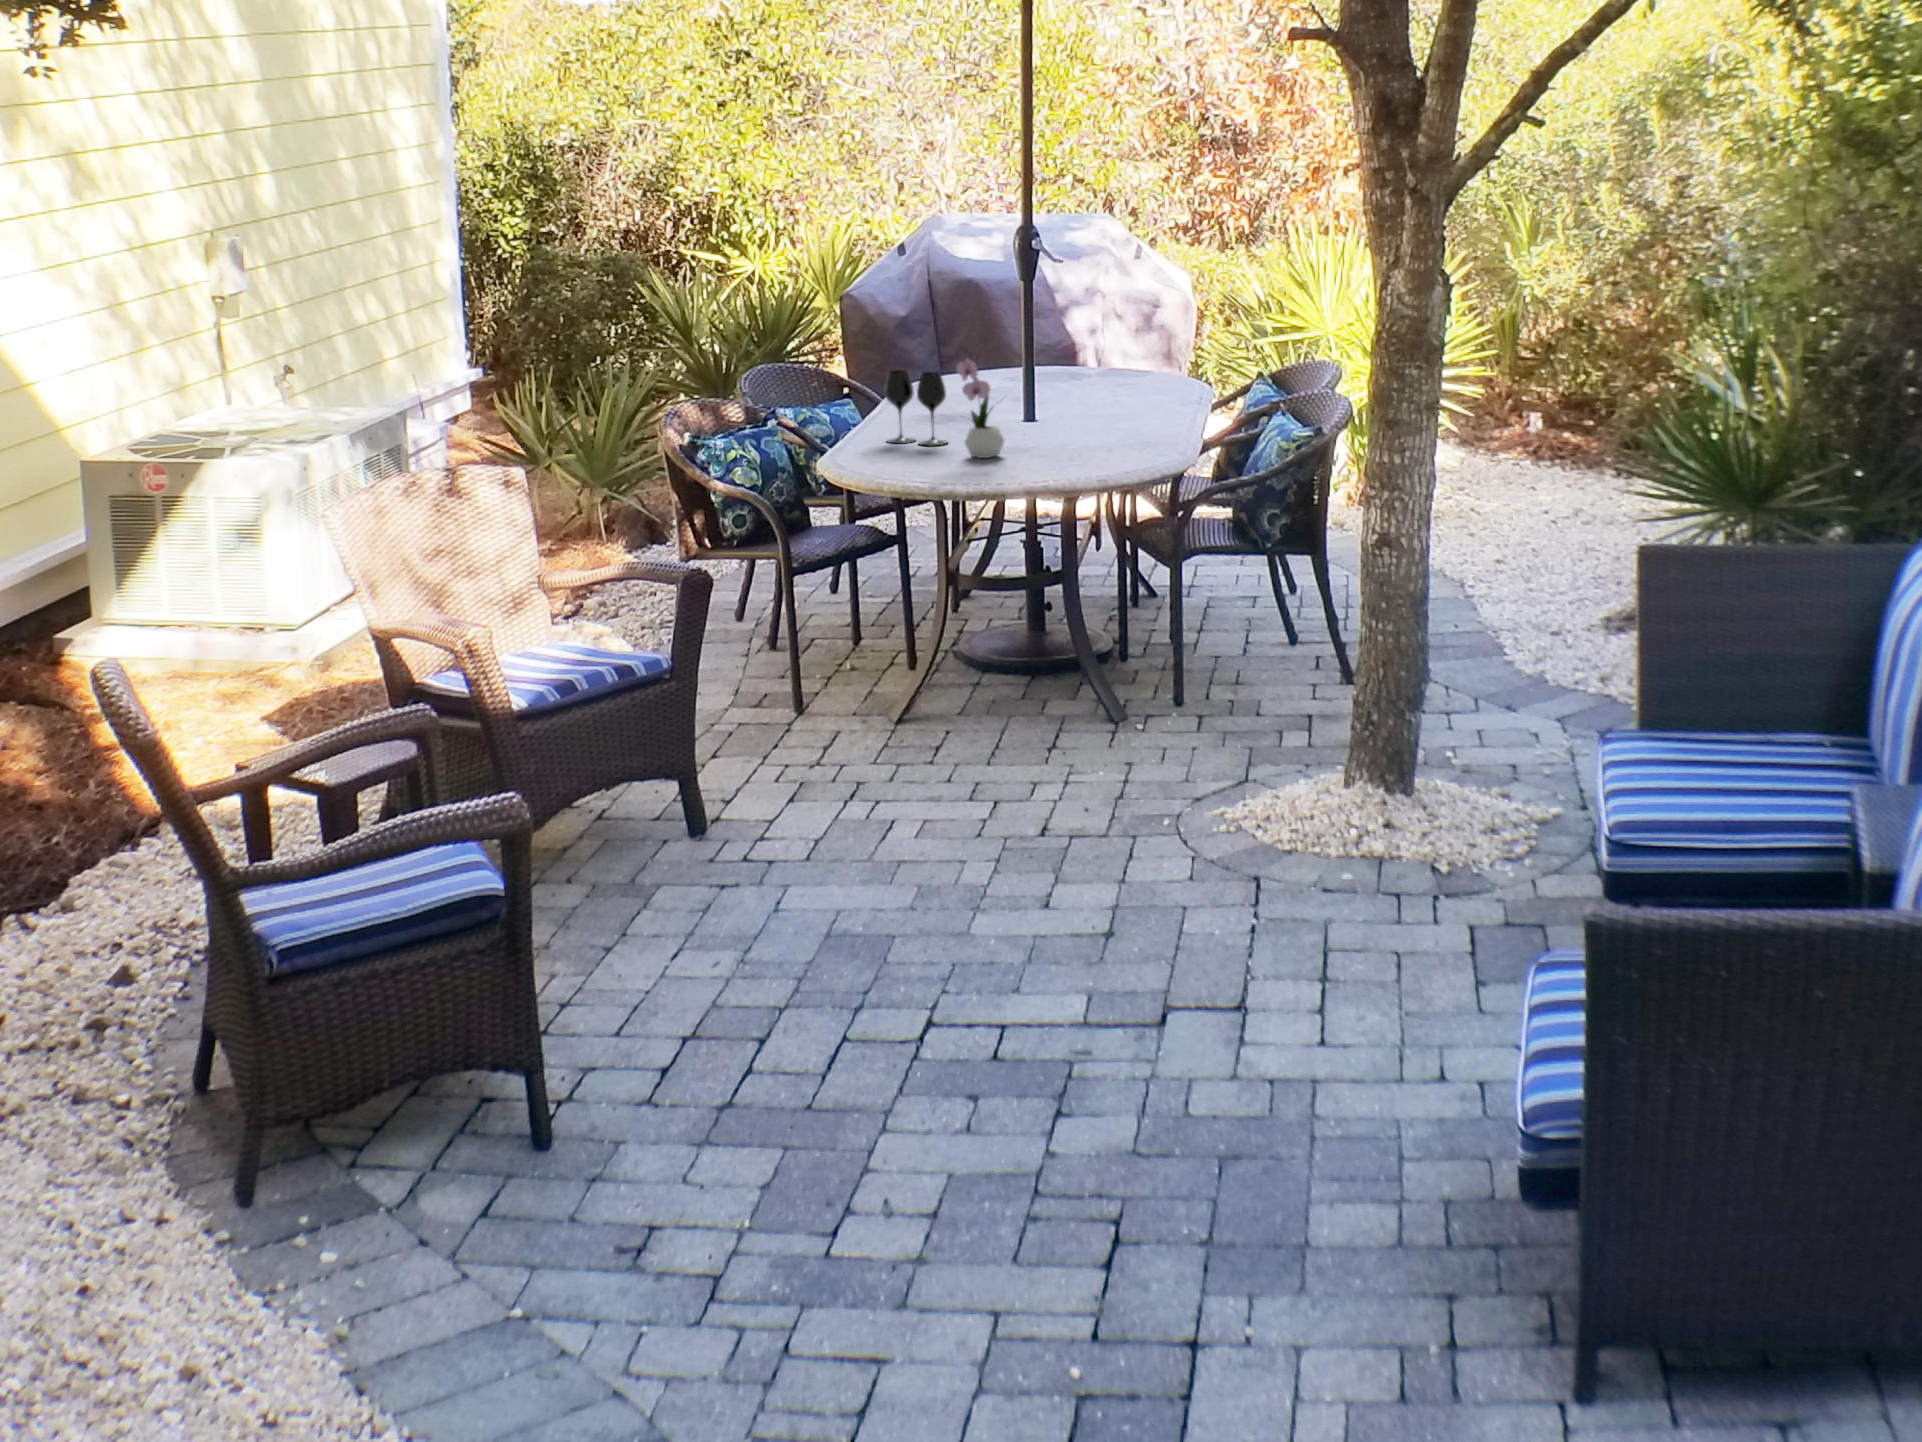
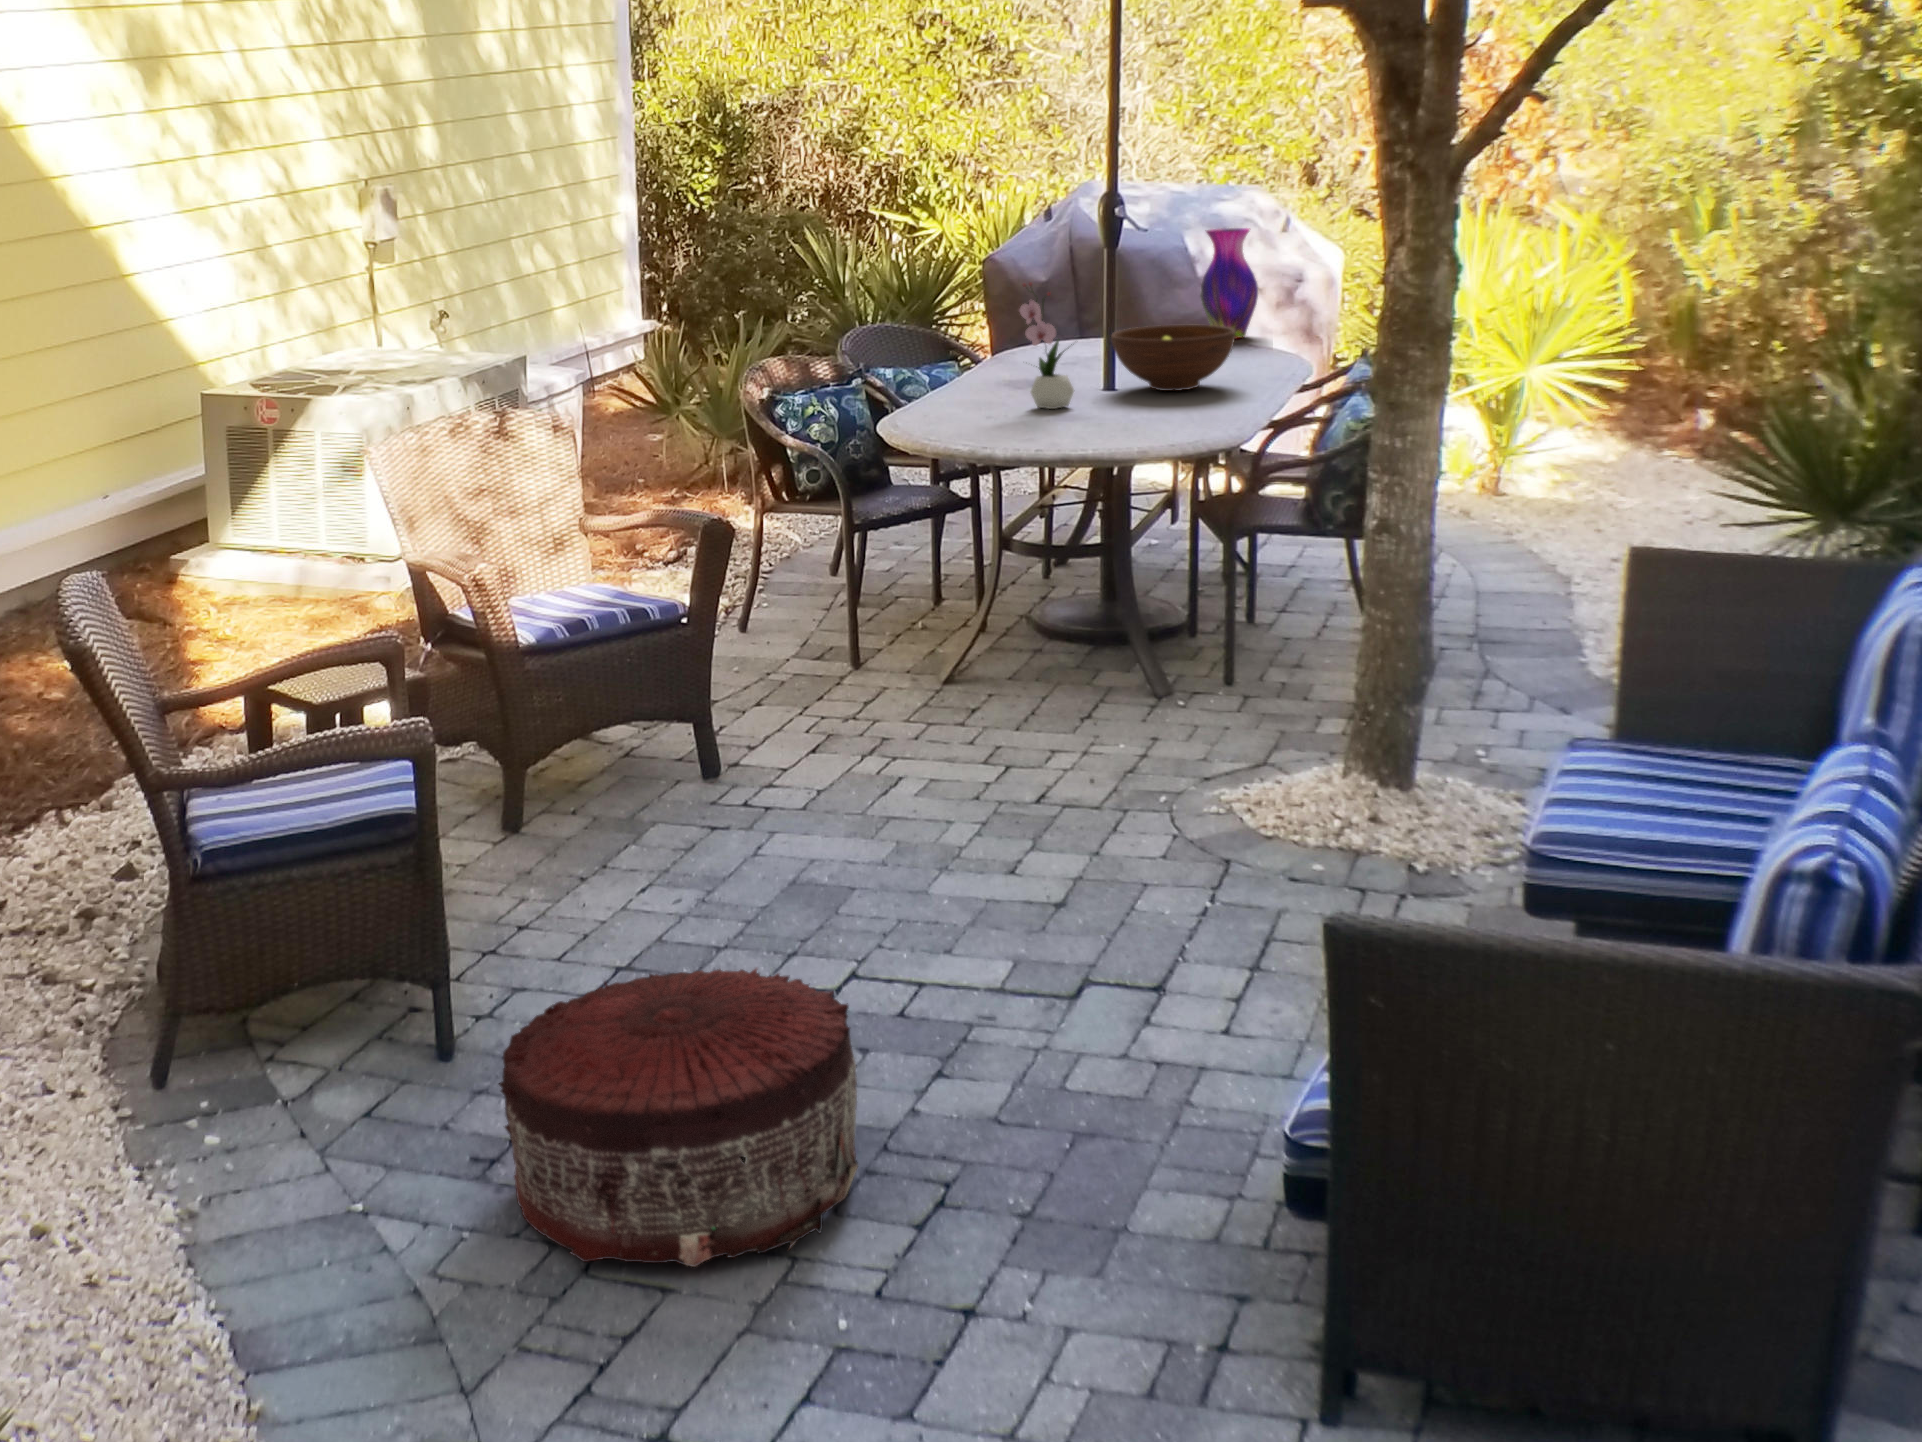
vase: none [1072,285,1123,384] -> present [1201,228,1258,339]
wine glass: present [885,370,947,445] -> none [959,315,1024,396]
fruit bowl: none [1027,377,1138,438] -> present [1111,325,1235,391]
pouf: none [684,1027,1032,1345] -> present [499,969,858,1267]

